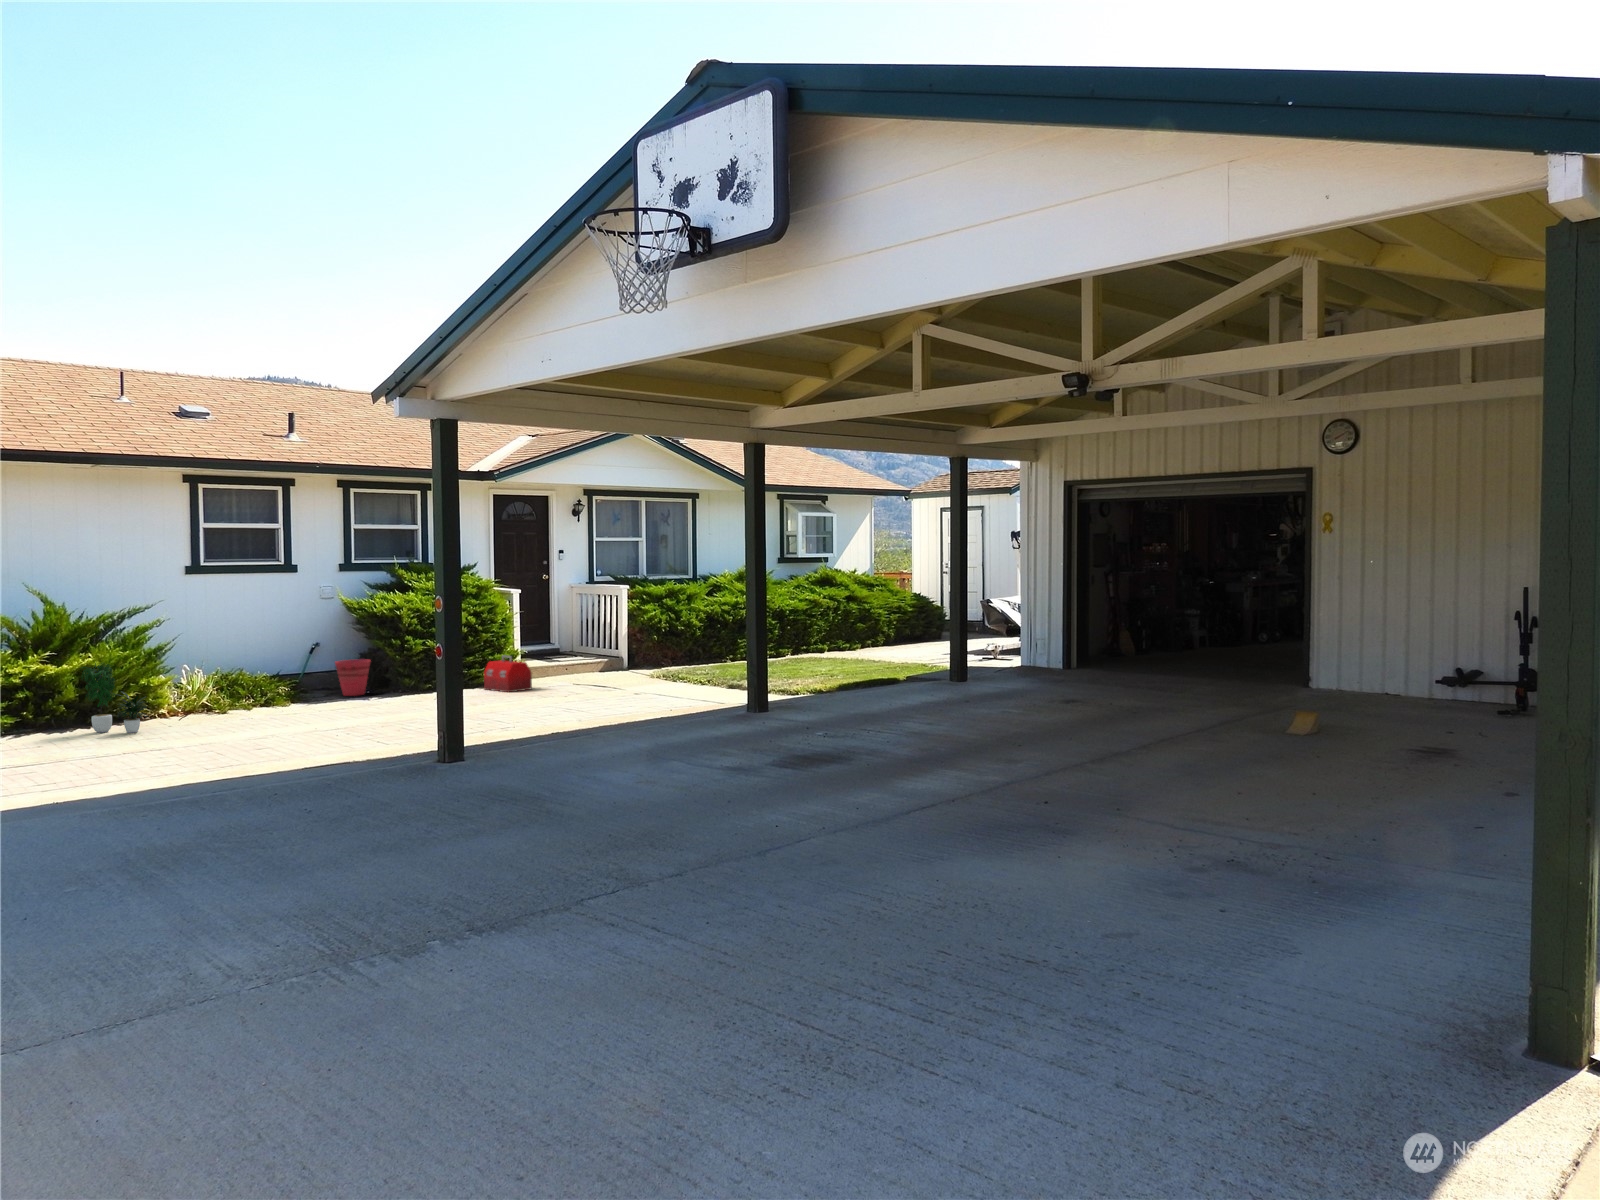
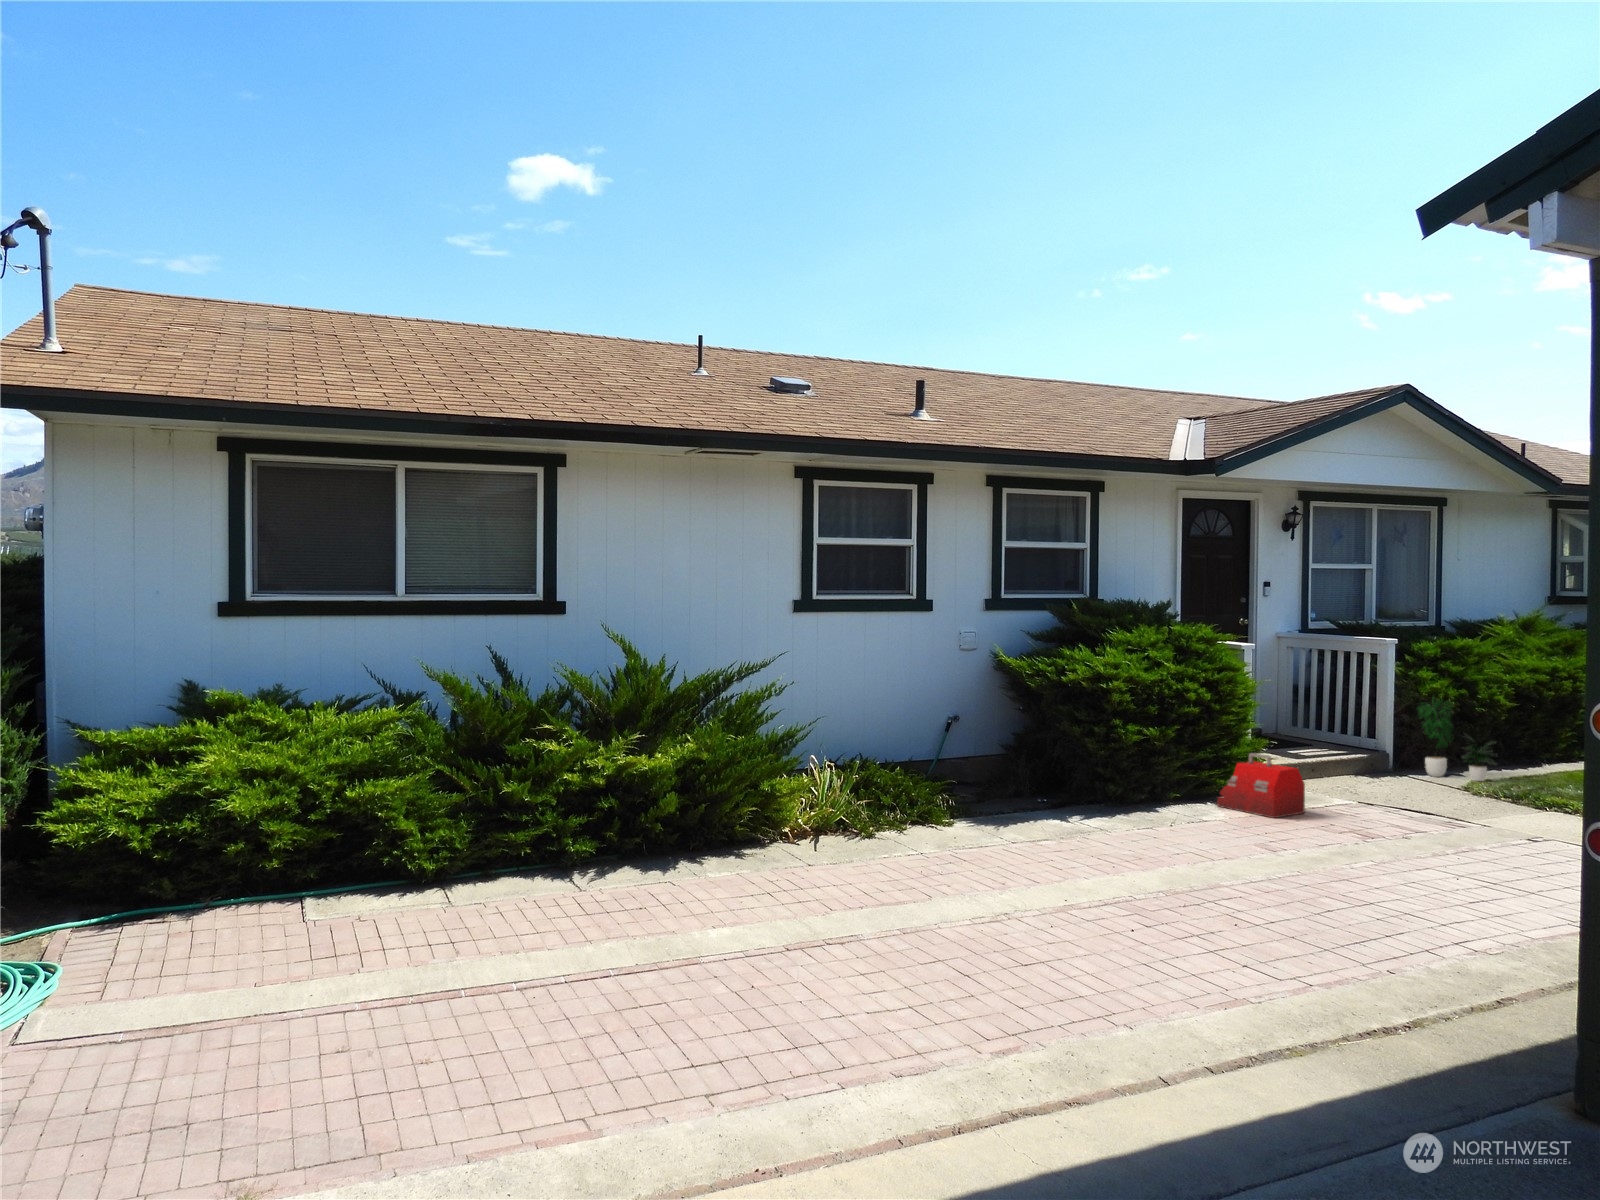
bucket: present [335,659,370,696] -> none [988,746,1040,804]
potted plant: present [82,663,146,733] -> present [1419,702,1494,781]

